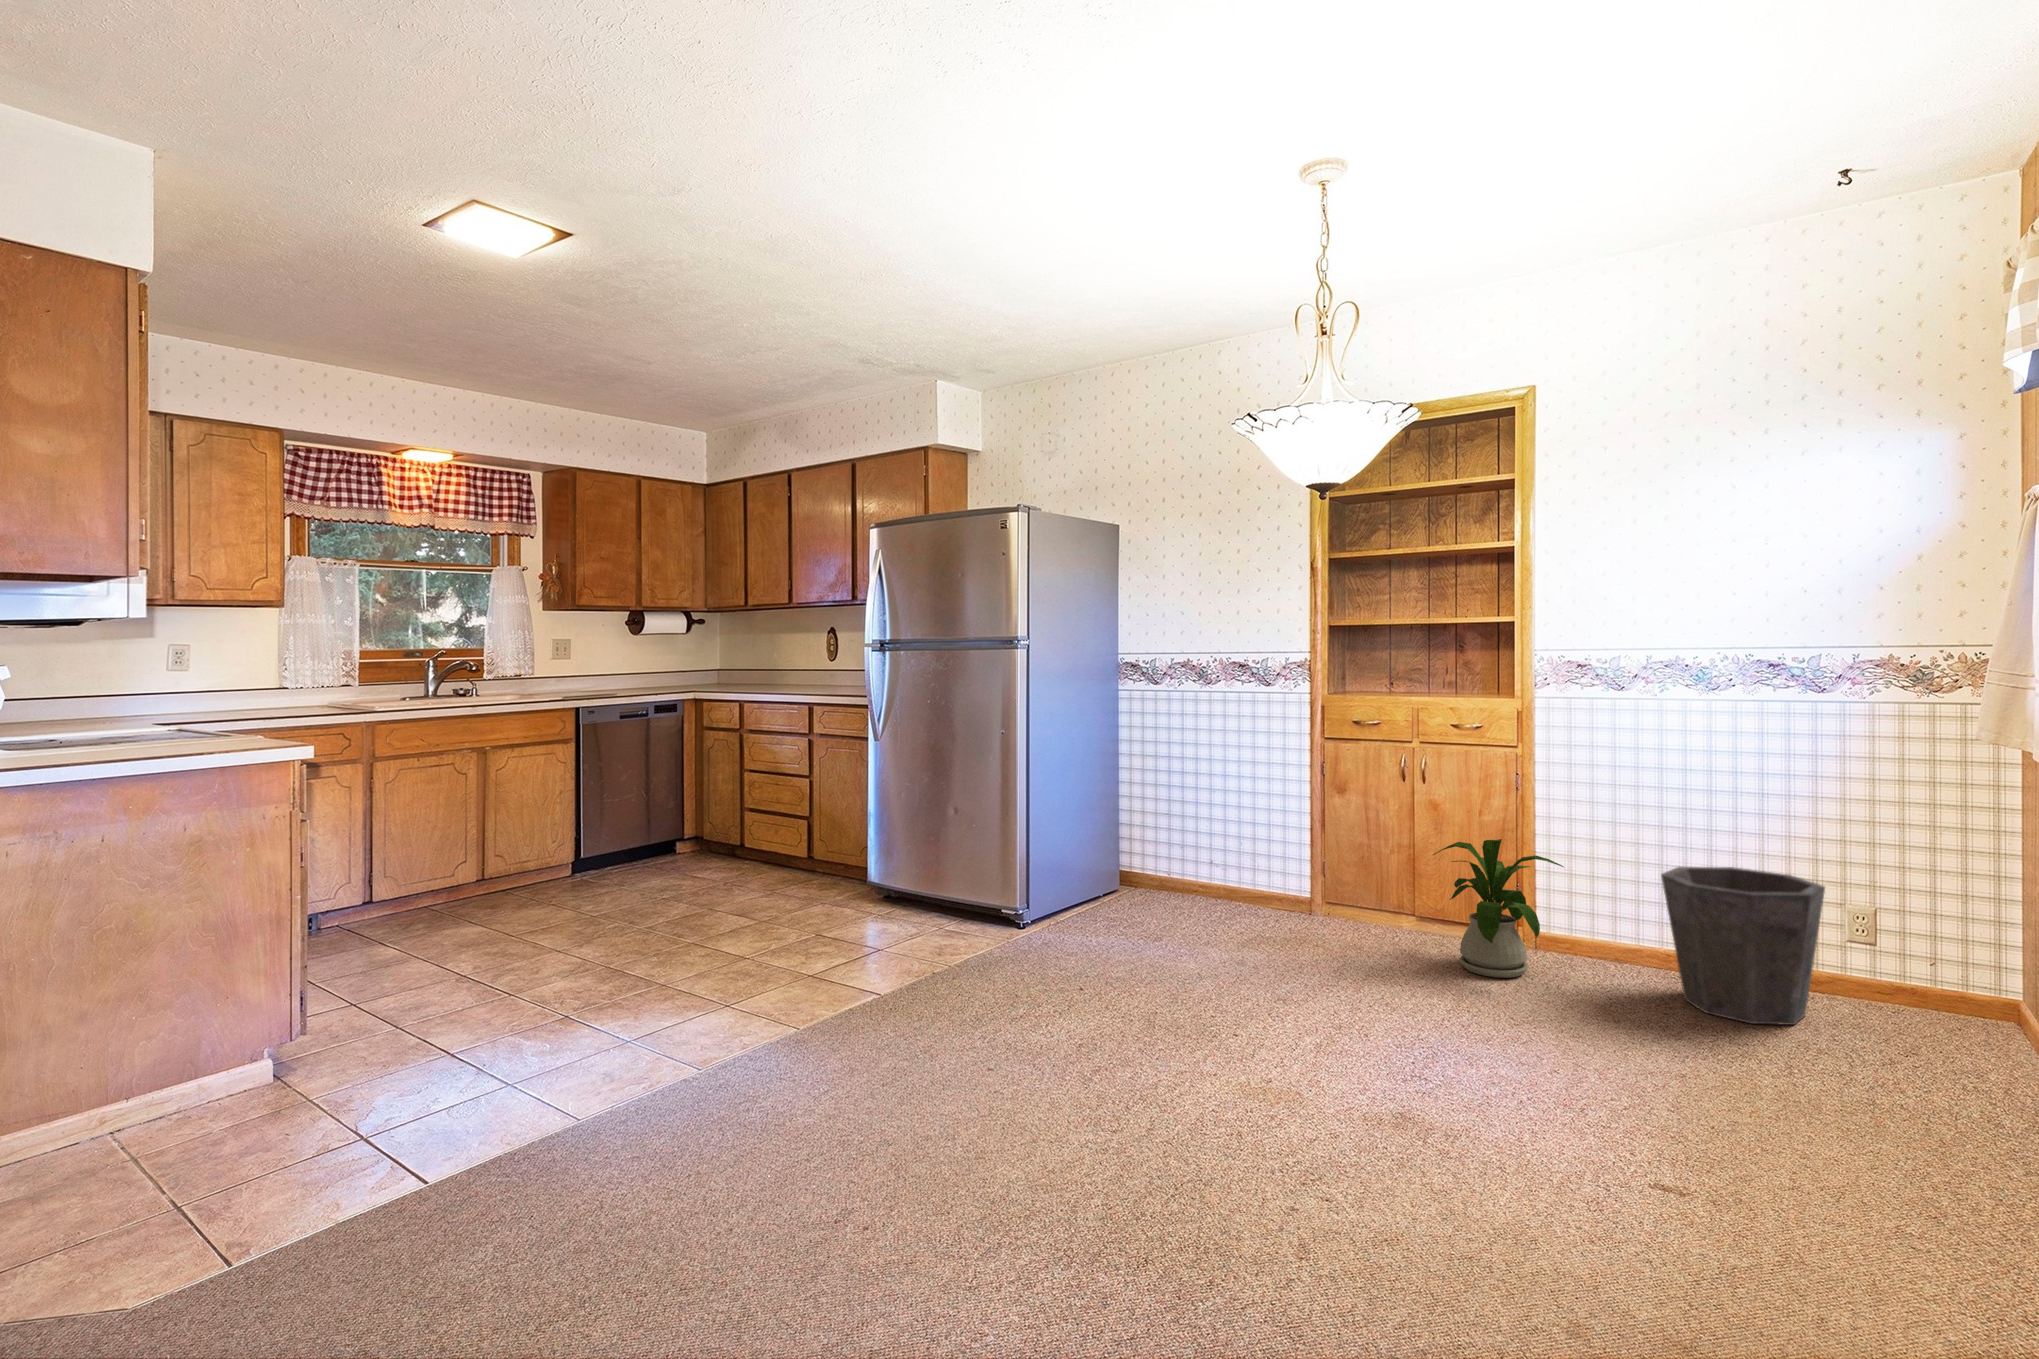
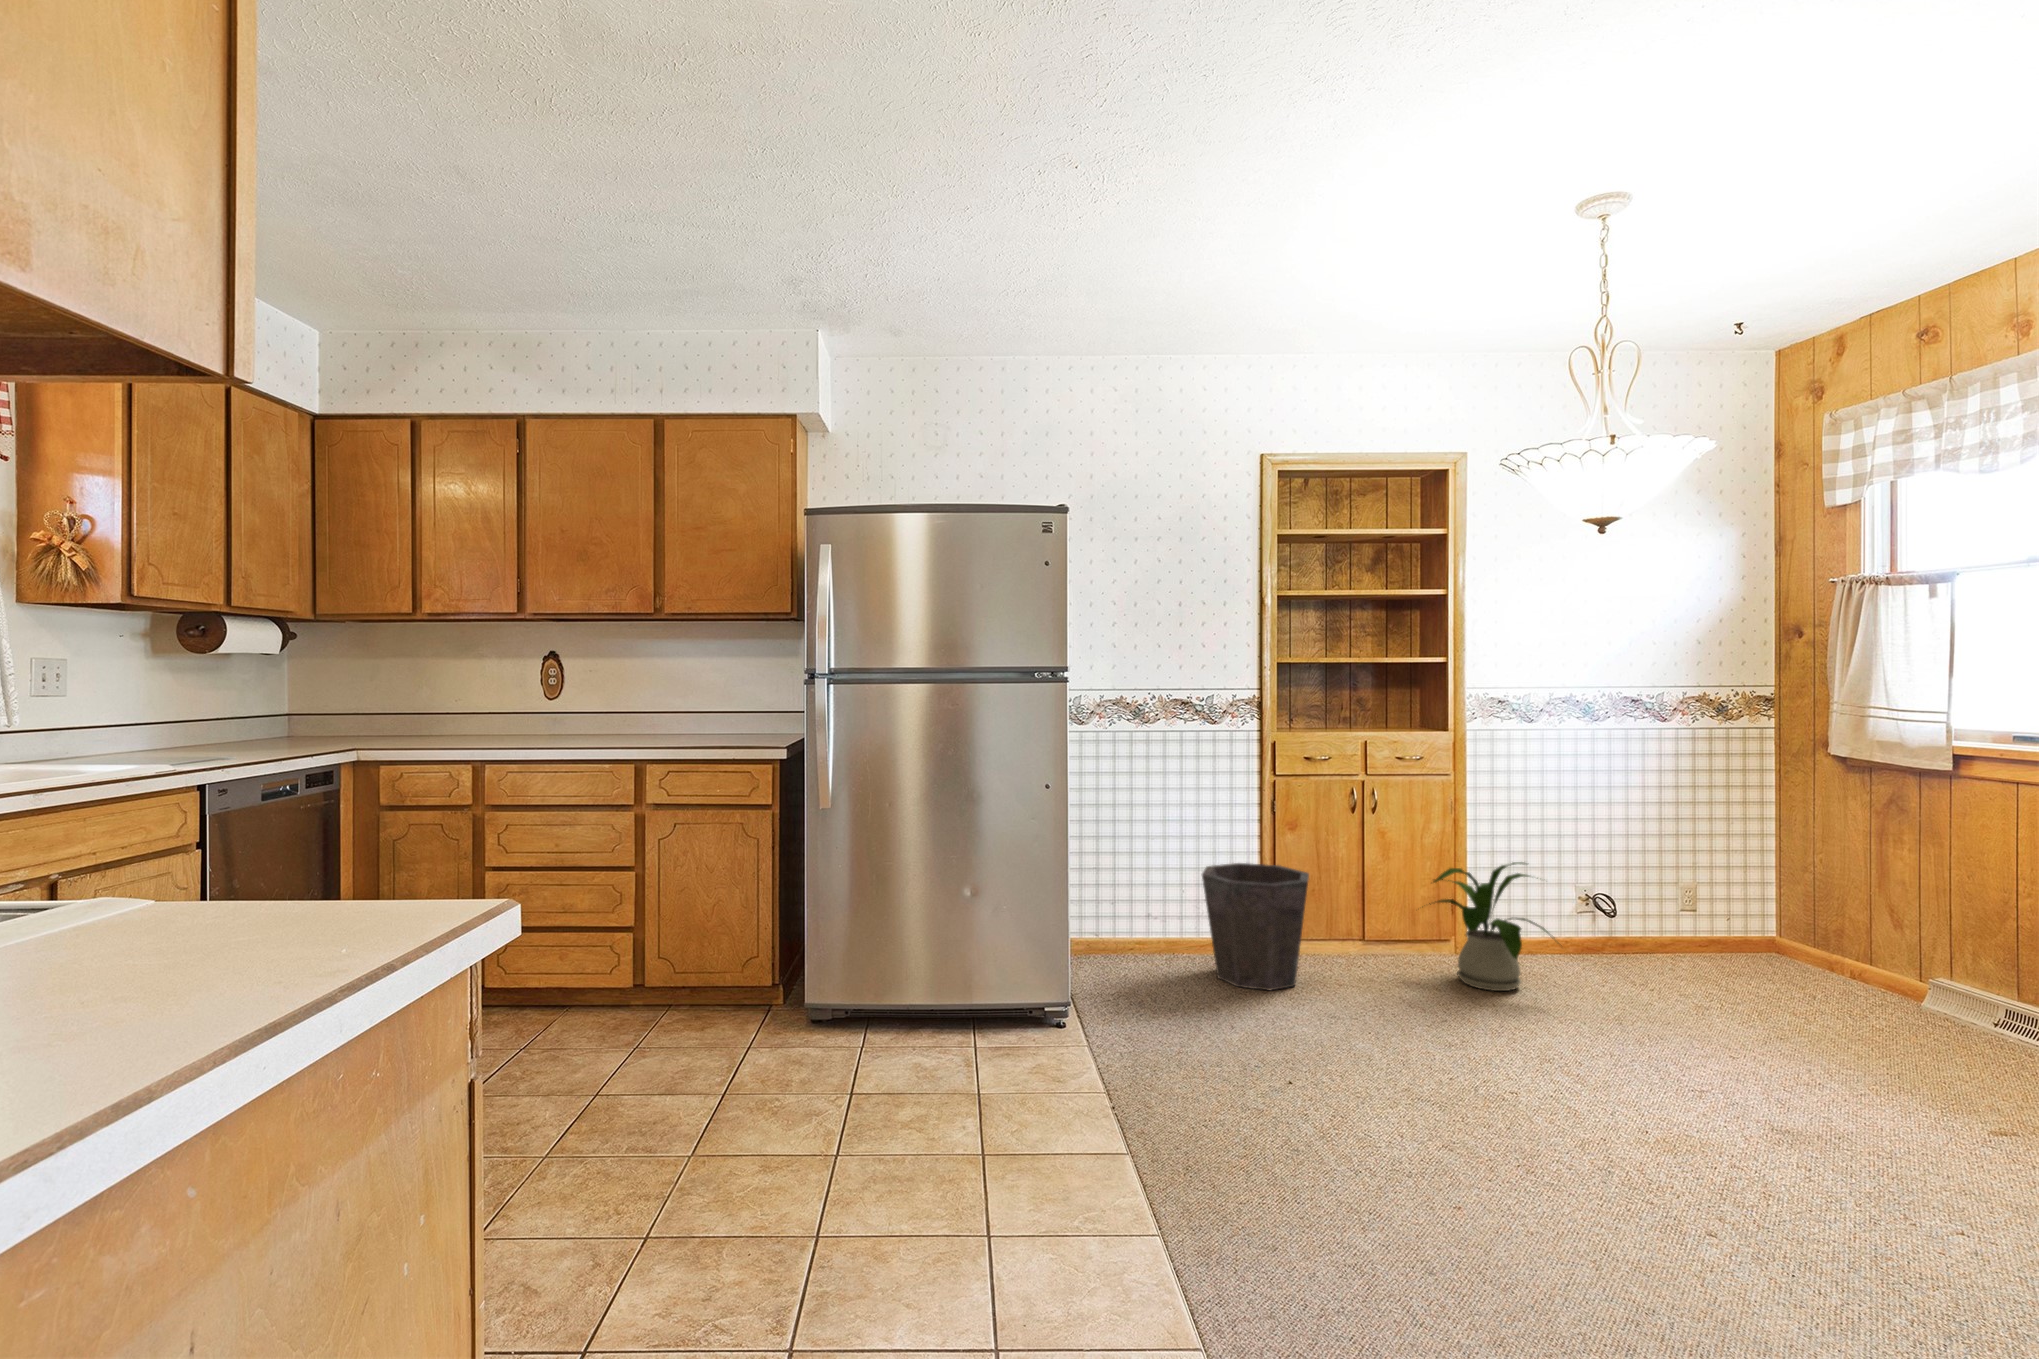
waste bin: present [1661,867,1825,1025] -> present [1202,863,1309,990]

